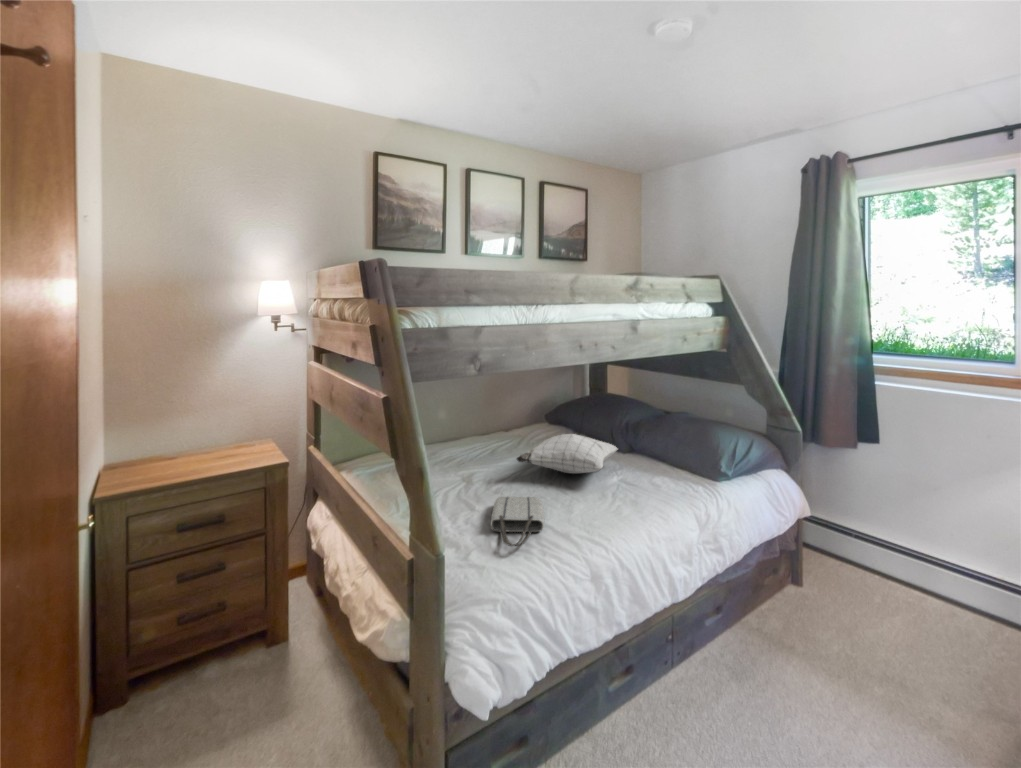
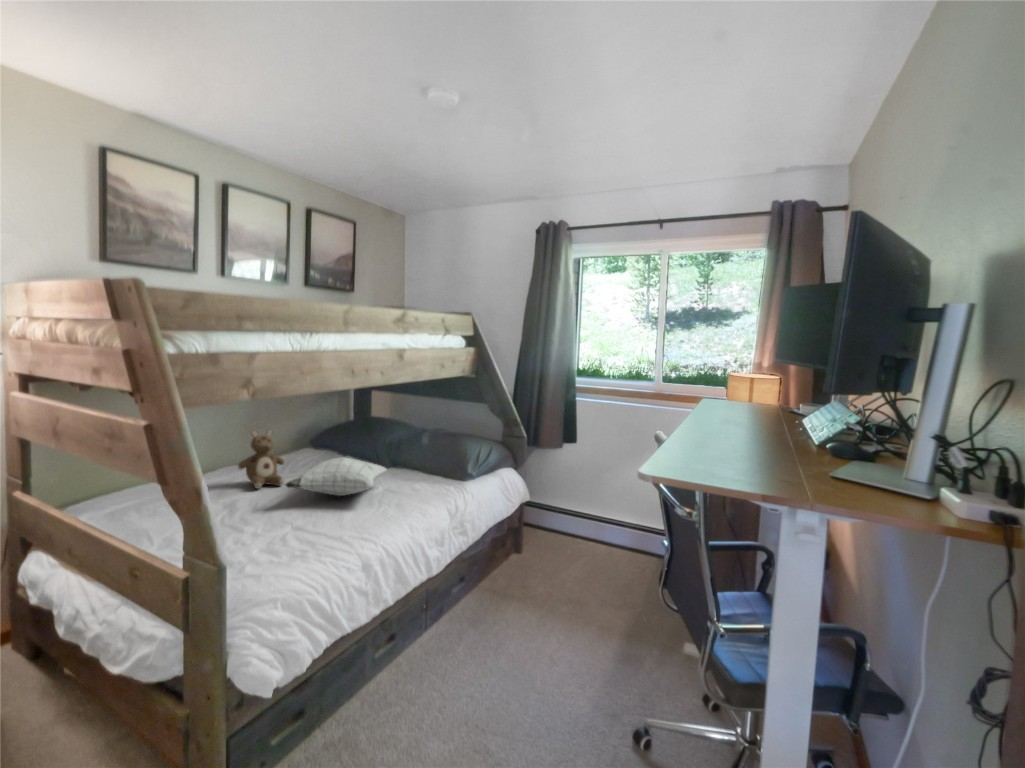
stuffed bear: none [478,401,519,457] -> present [238,430,284,488]
tote bag: present [491,497,544,546] -> none [263,518,318,558]

